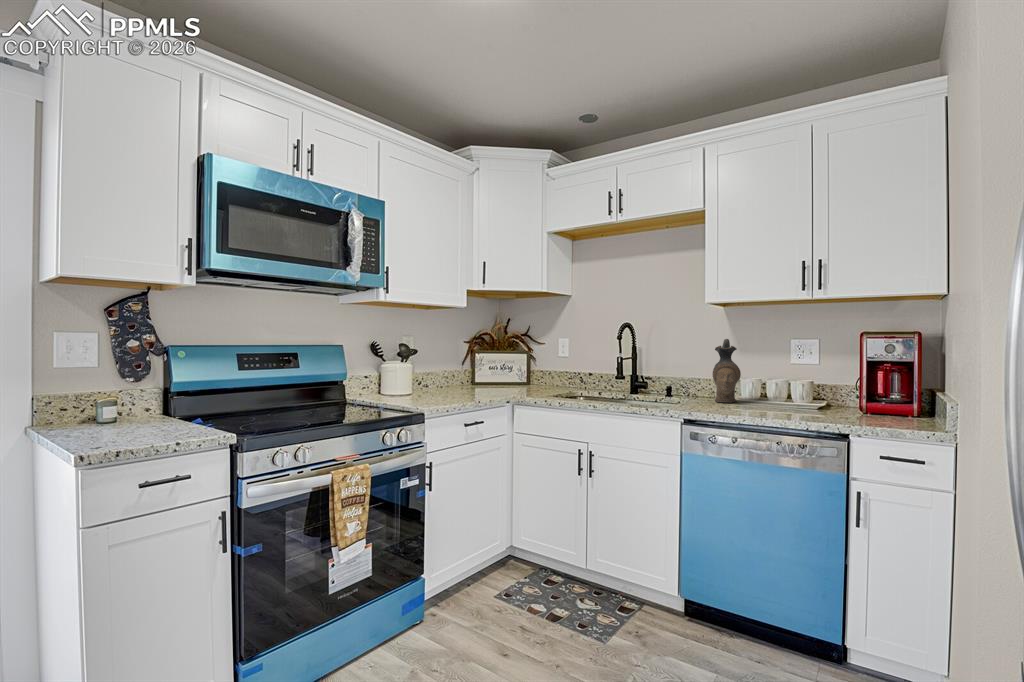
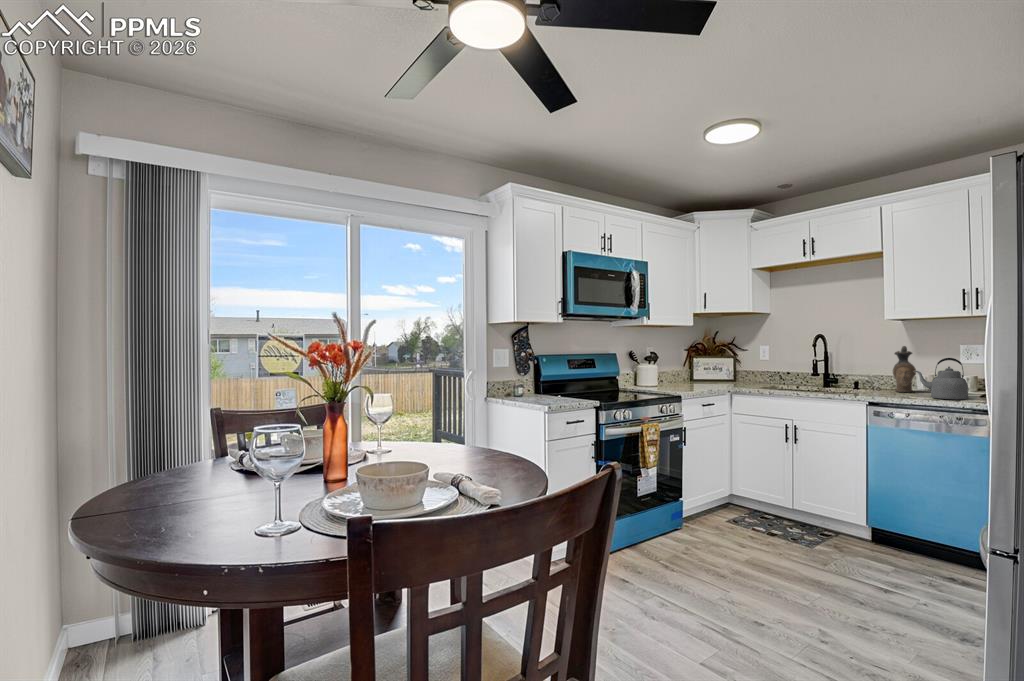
kettle: none [740,356,806,416] -> present [914,358,968,399]

